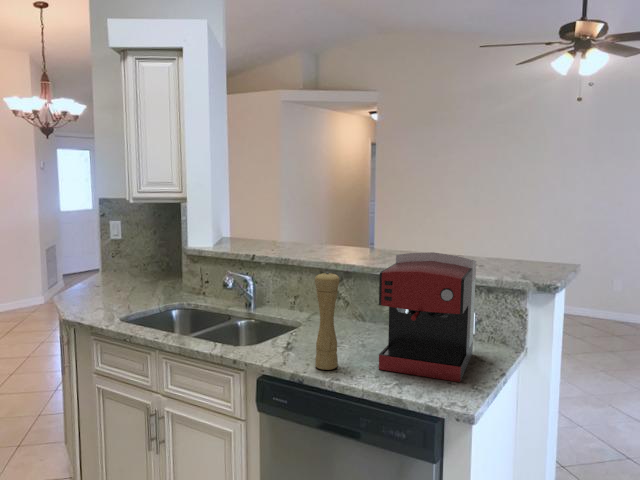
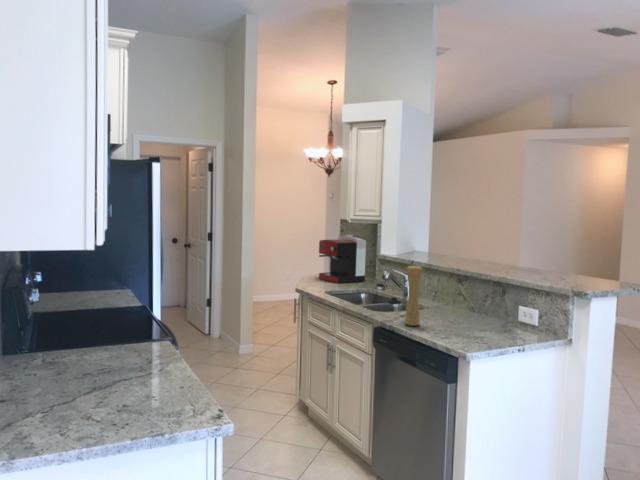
coffee maker: present [379,252,476,382] -> present [319,236,366,283]

